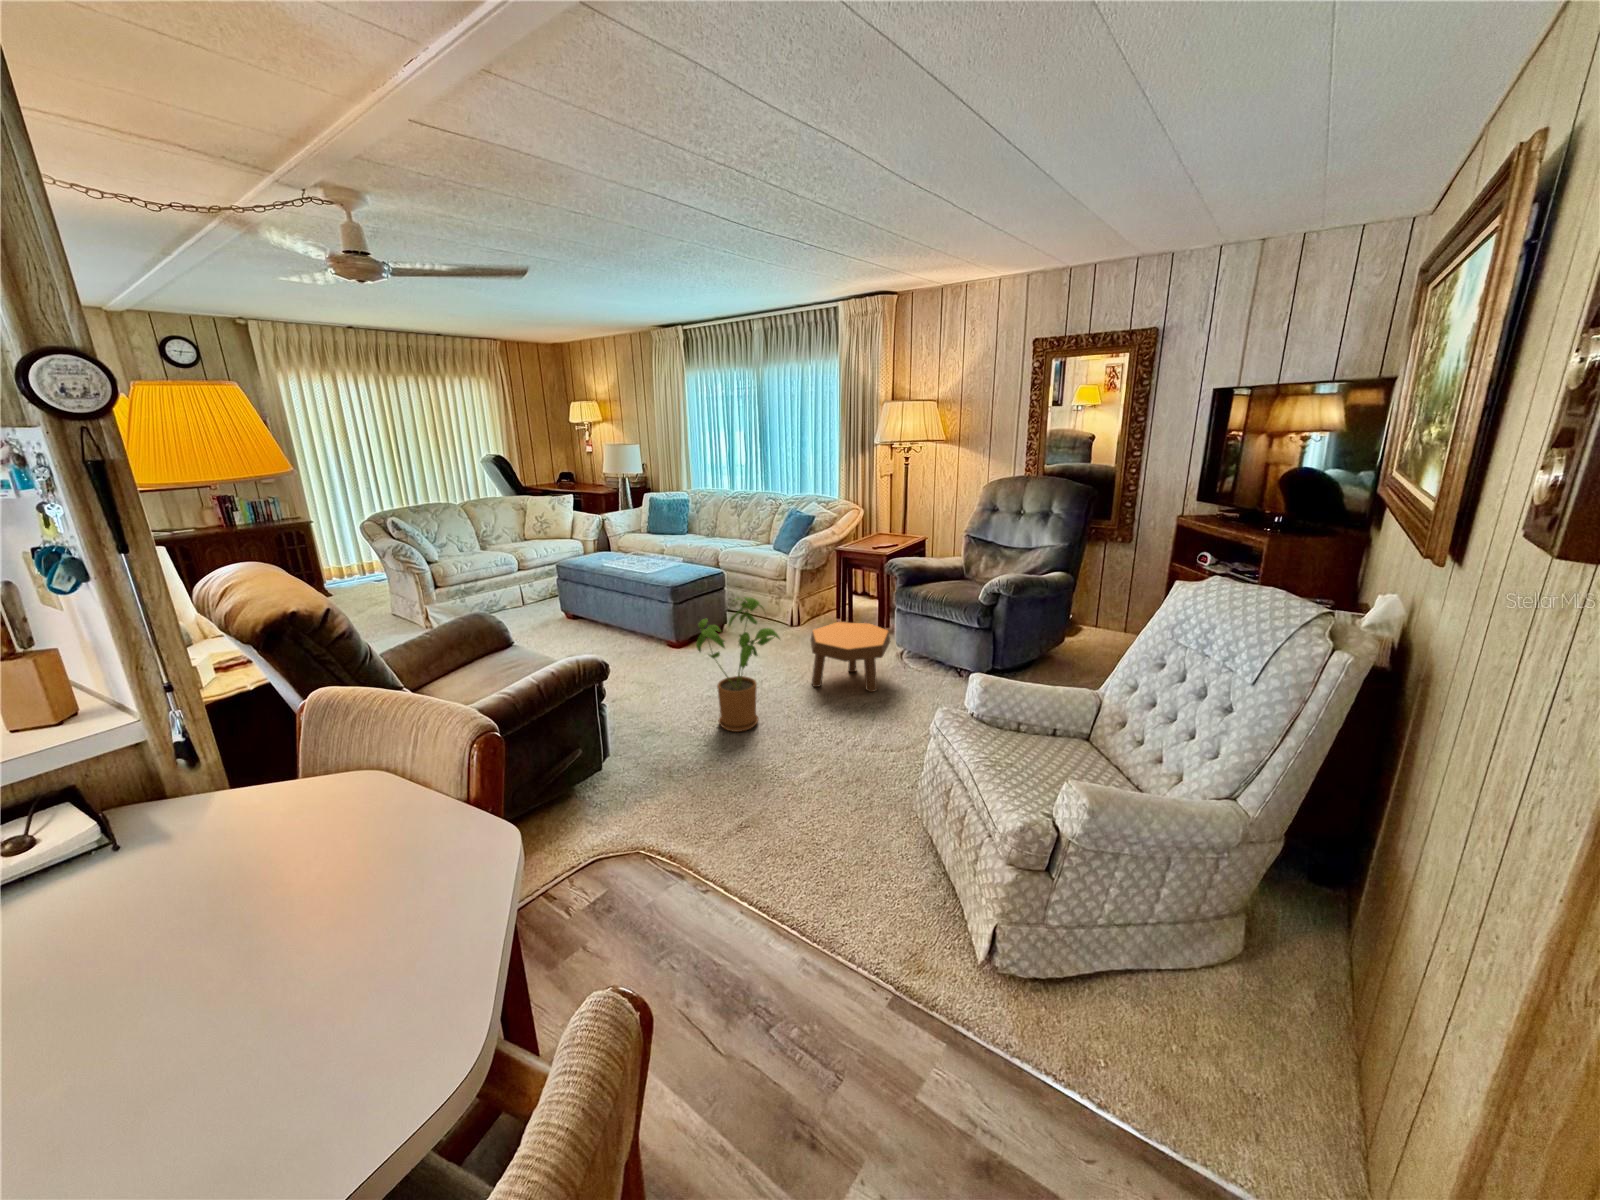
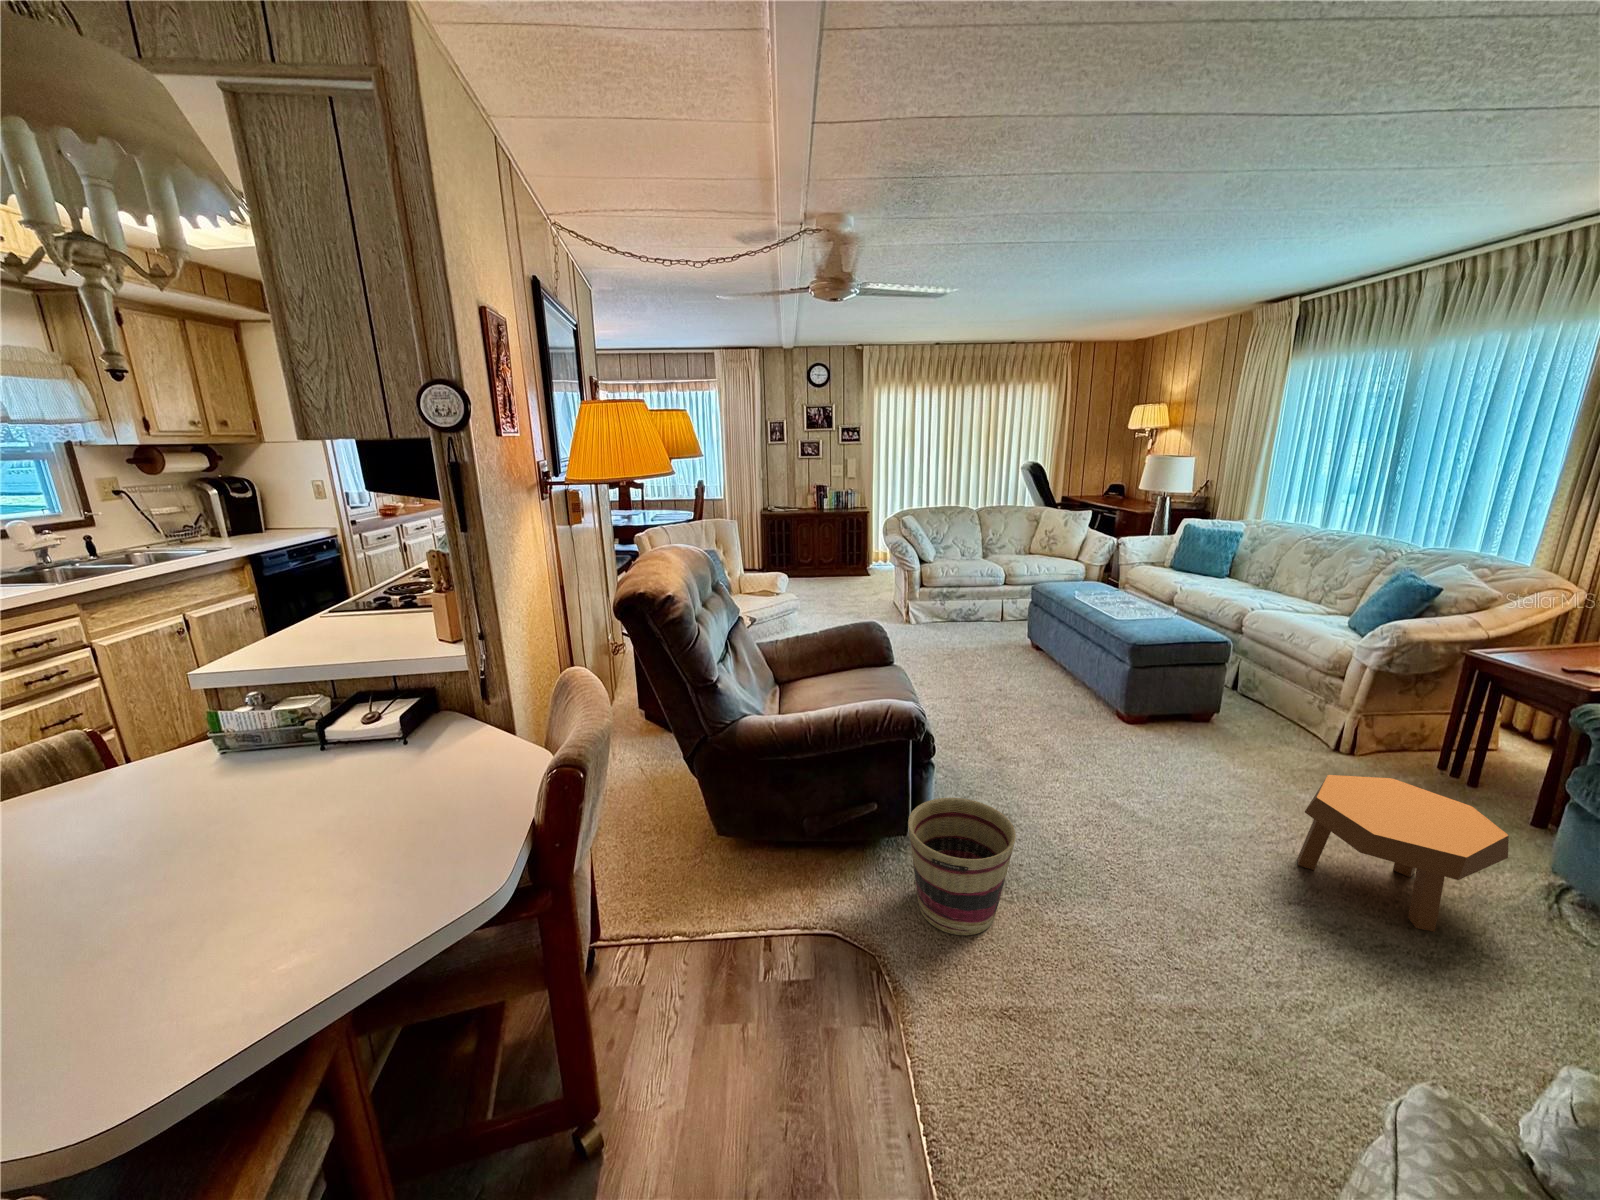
house plant: present [696,597,780,732] -> none [1083,688,1210,878]
basket: none [617,714,701,816] -> present [908,798,1016,935]

